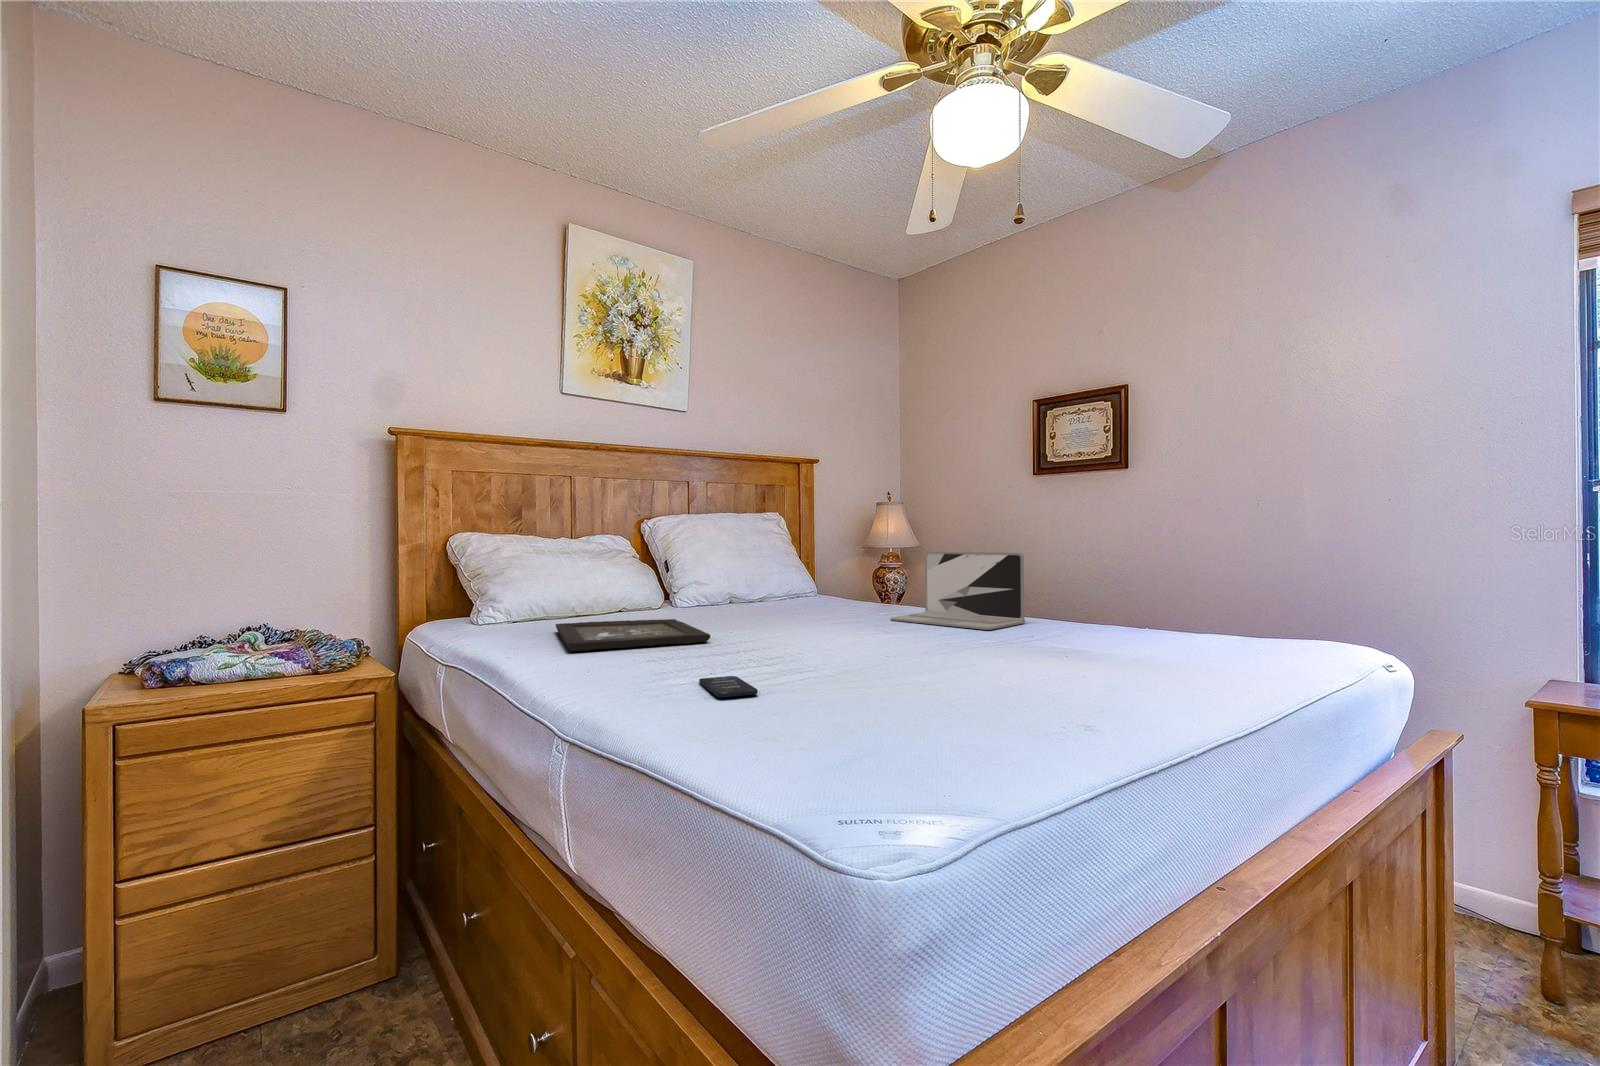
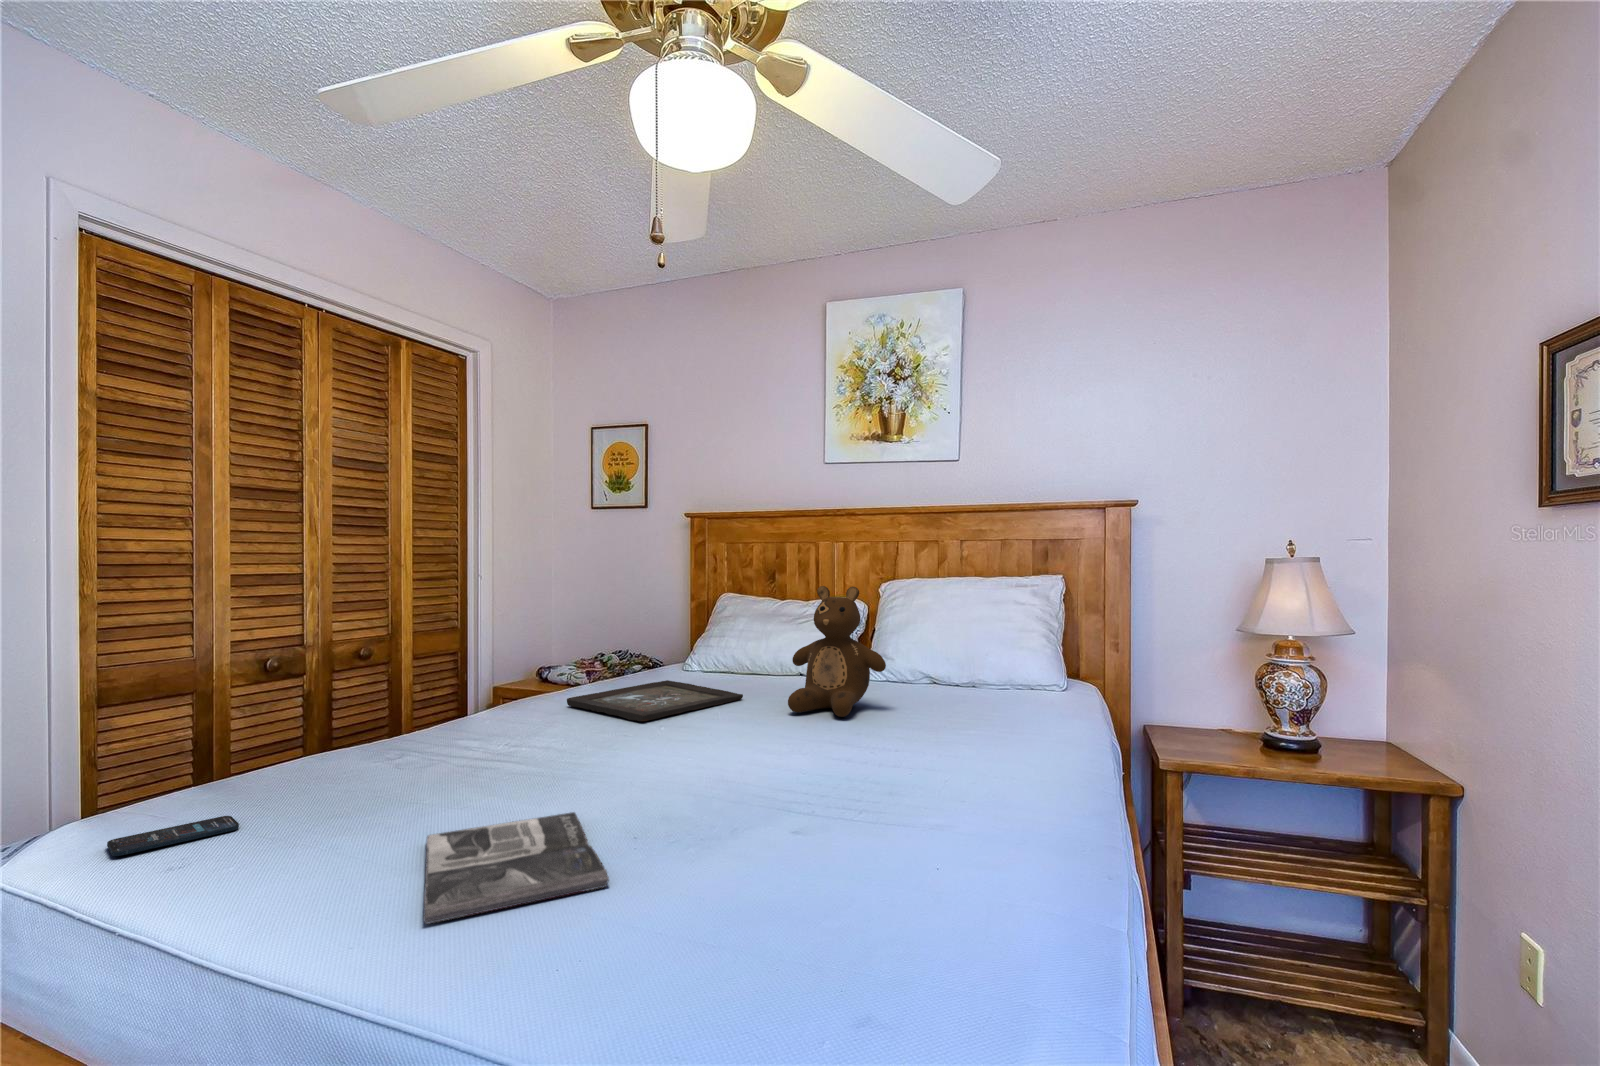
teddy bear: none [714,510,802,620] -> present [788,586,886,717]
laptop: present [891,551,1025,630] -> none [850,661,975,810]
magazine: none [977,654,1161,684] -> present [423,812,609,924]
smartphone: present [699,676,758,698] -> present [107,816,239,856]

